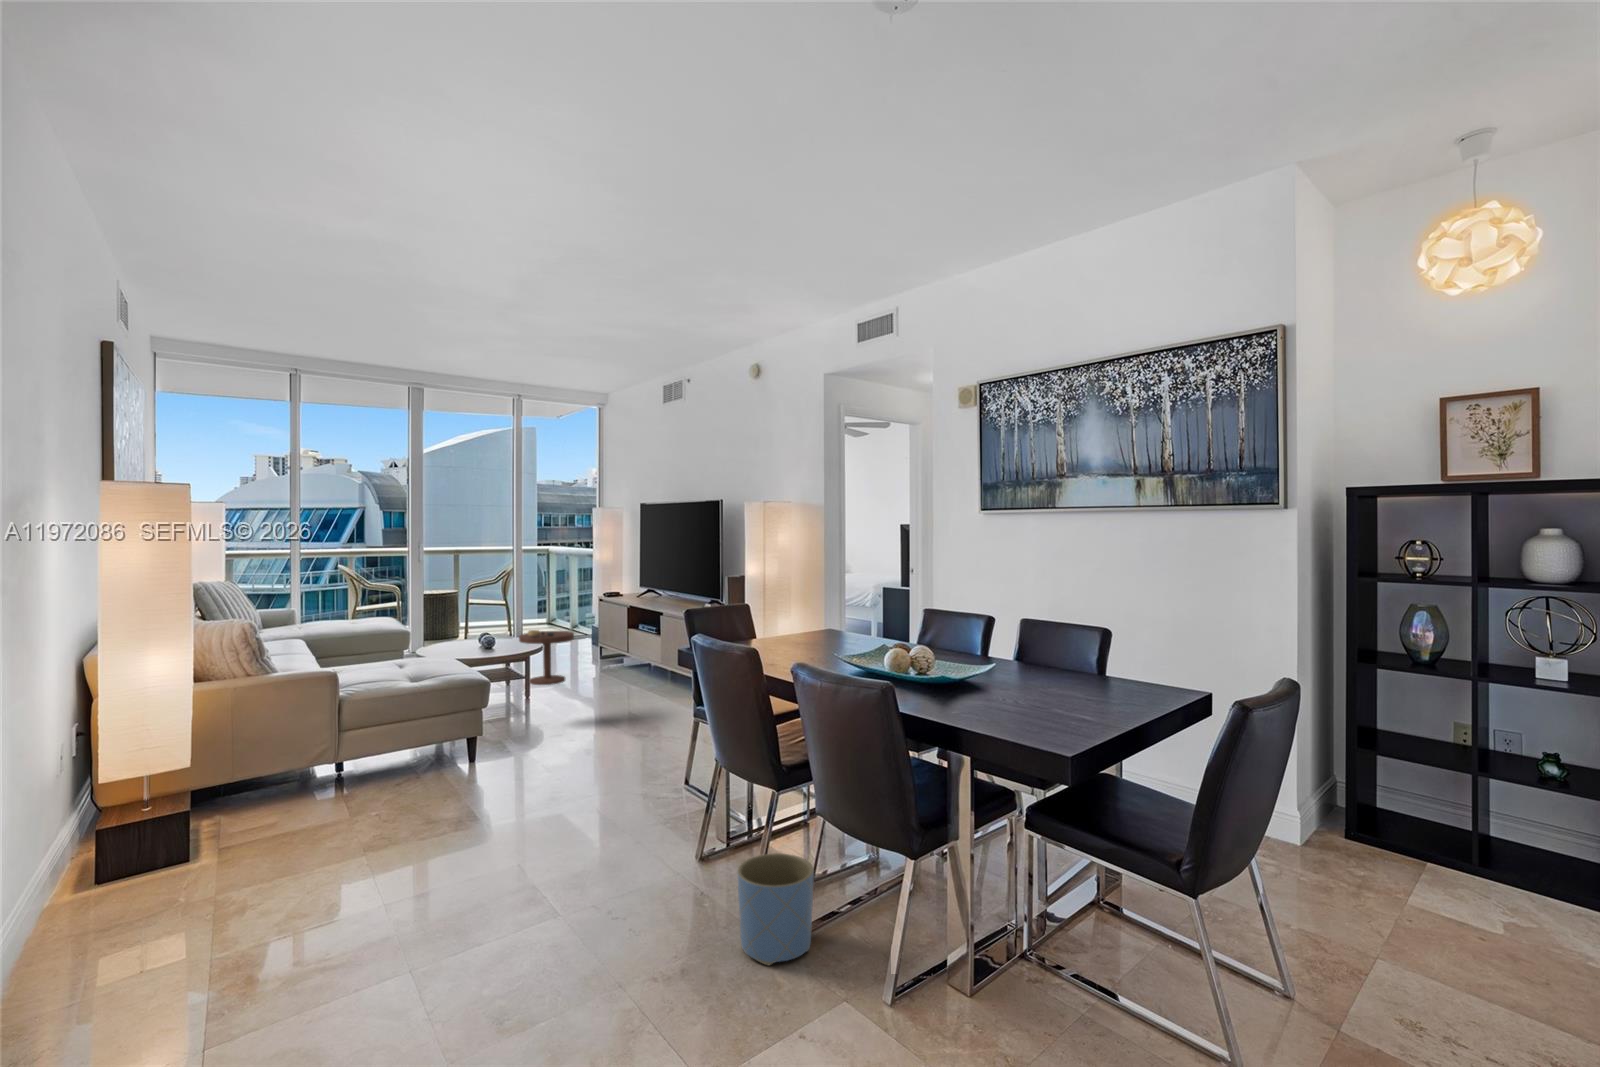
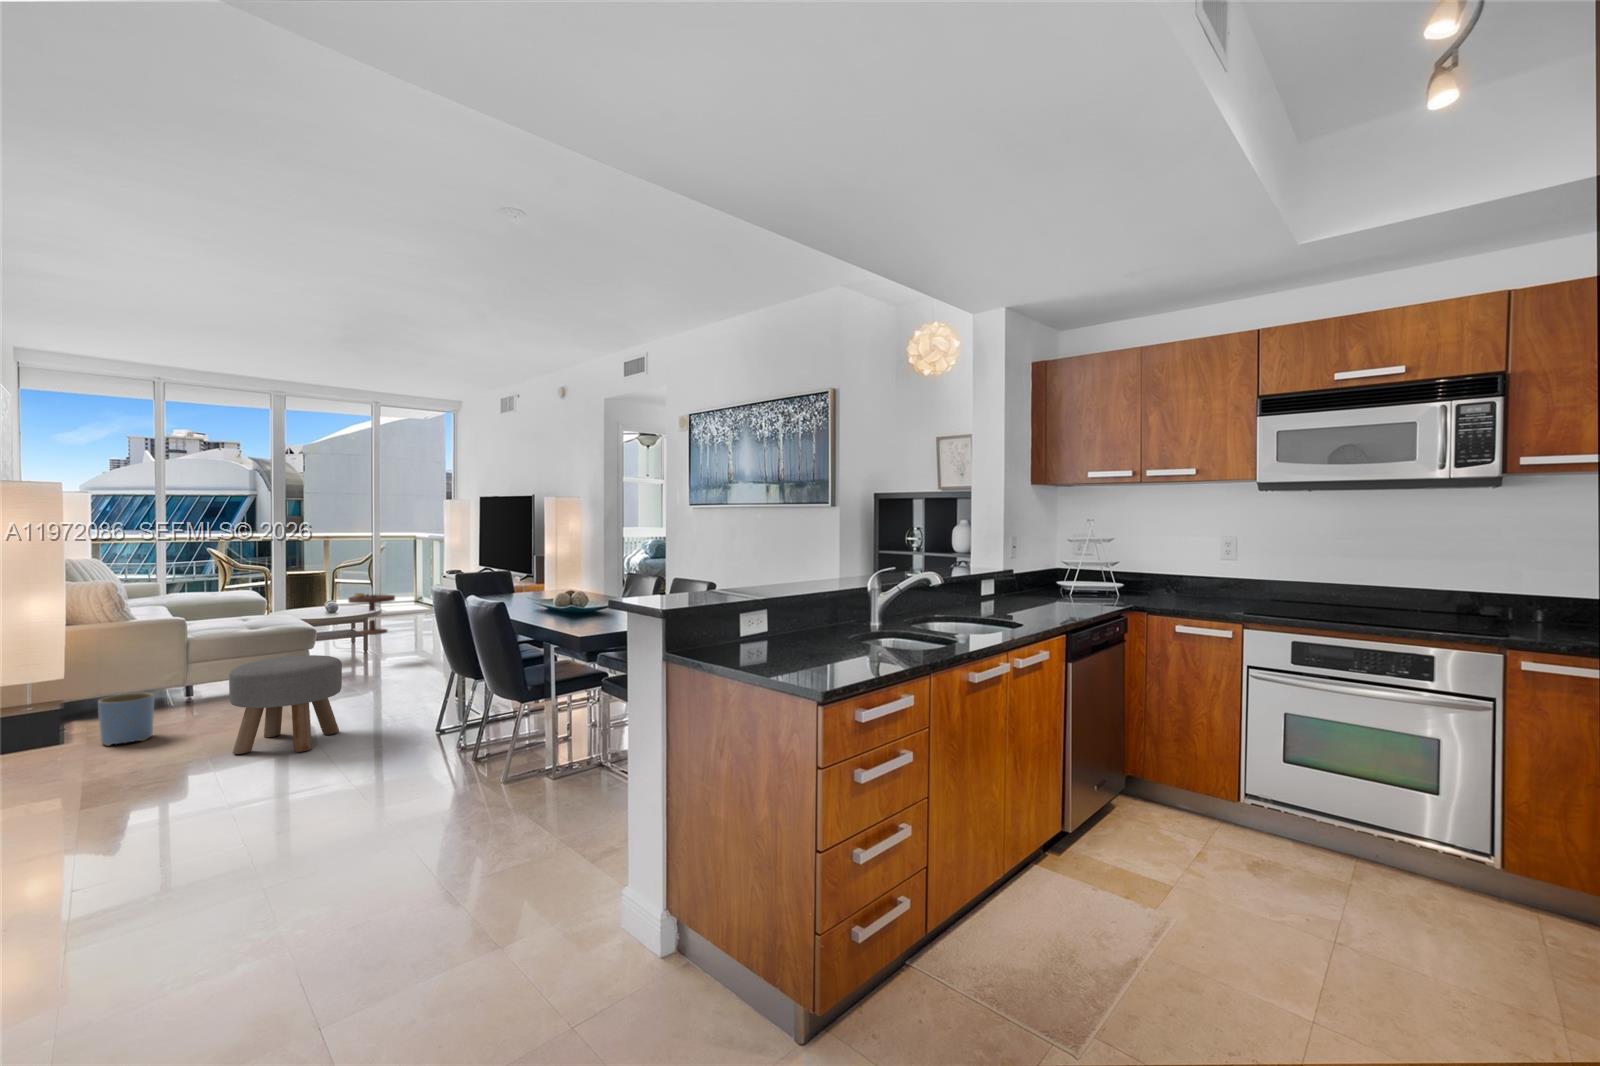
ottoman: none [423,733,569,889] -> present [229,655,342,754]
planter: present [738,853,814,965] -> present [98,693,154,746]

